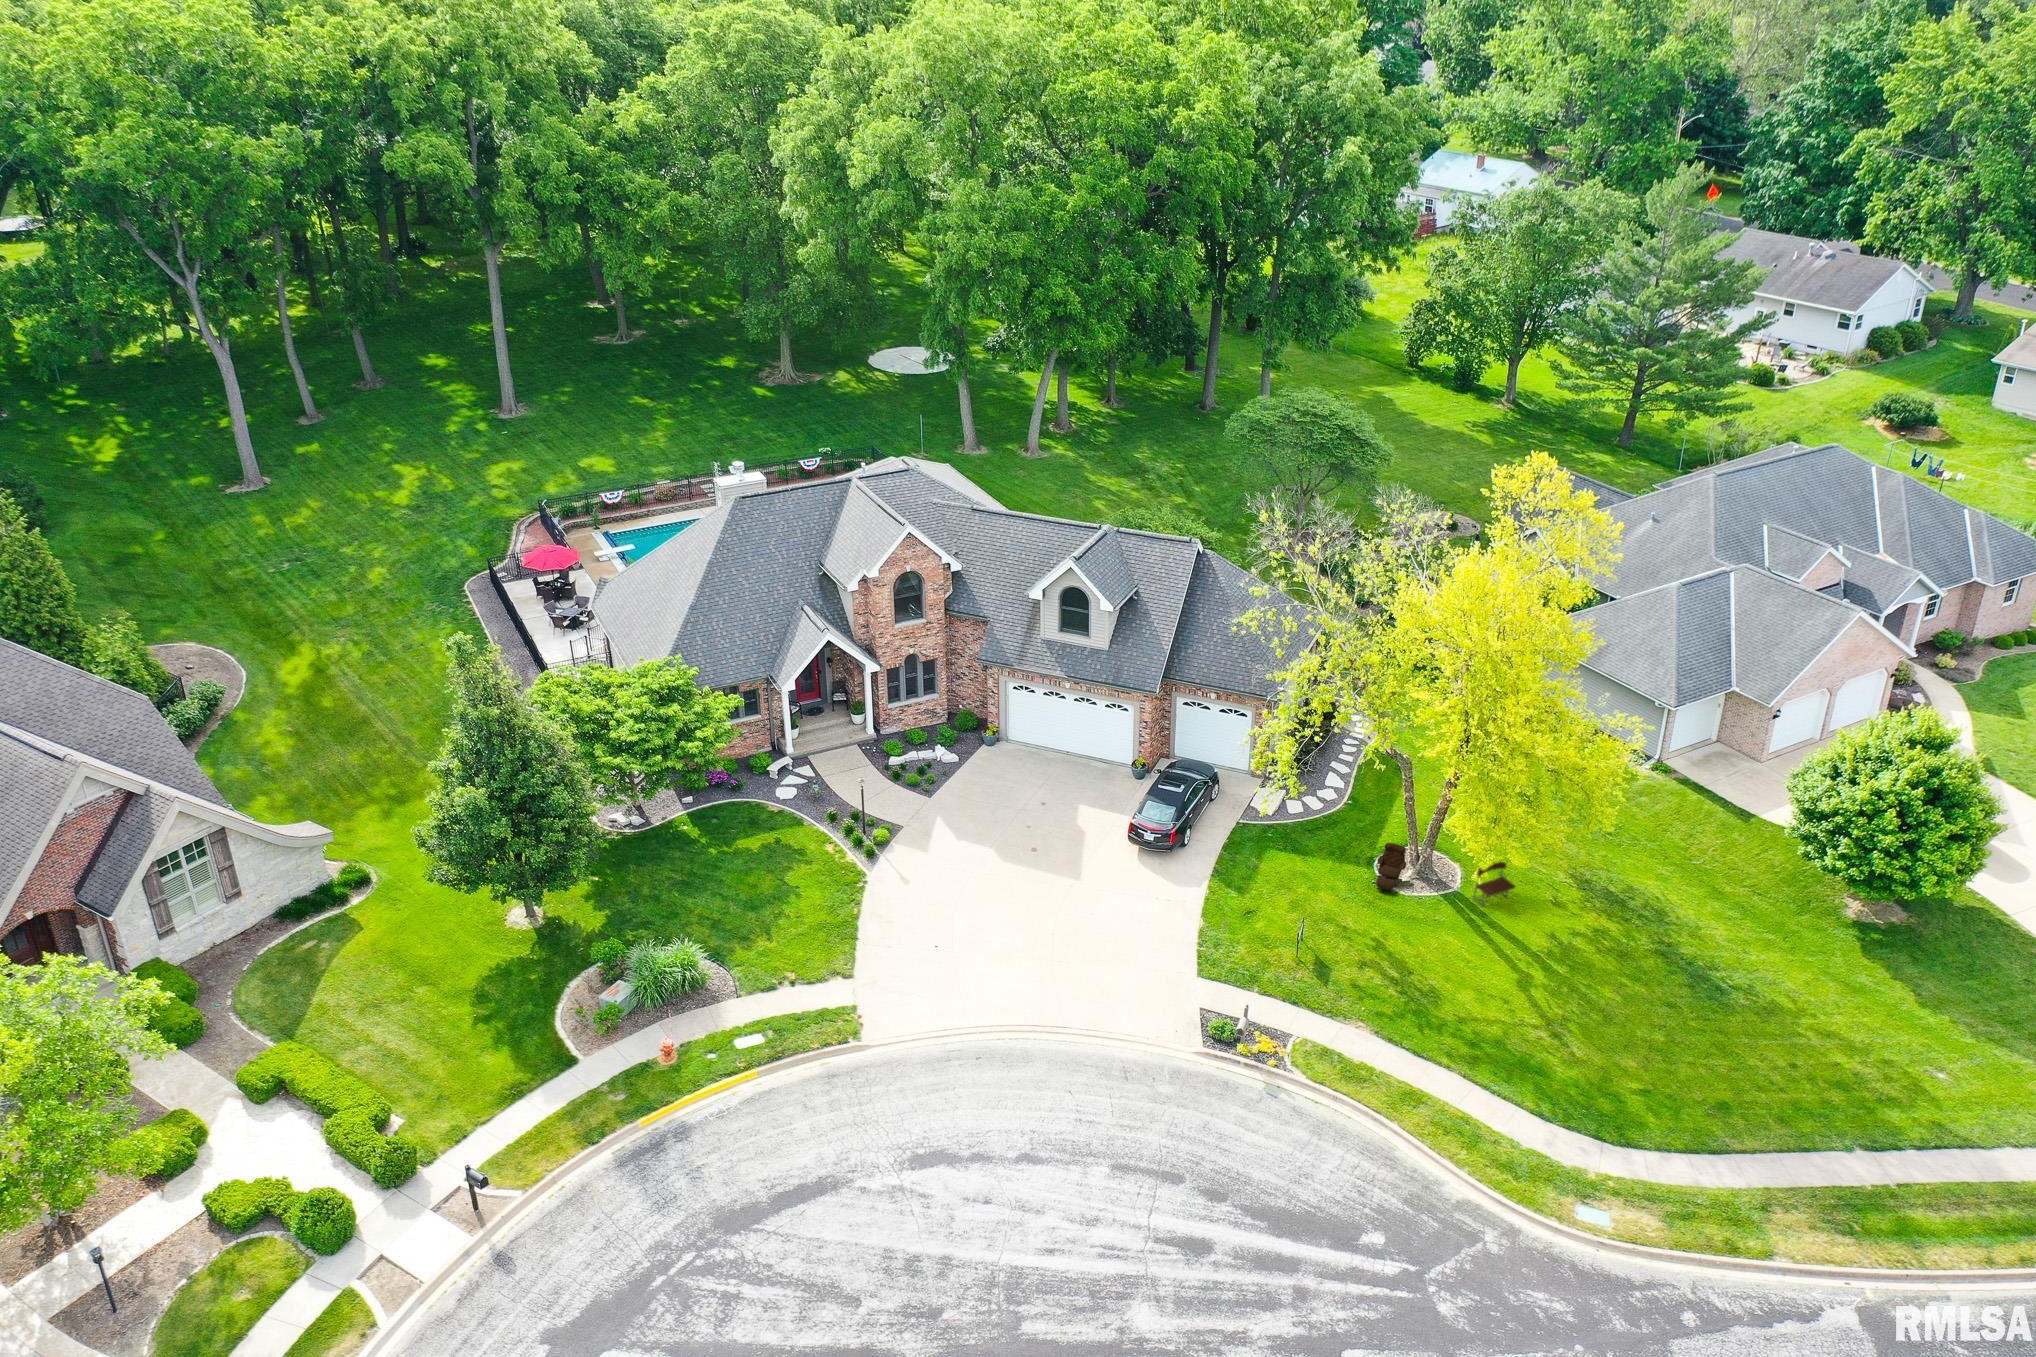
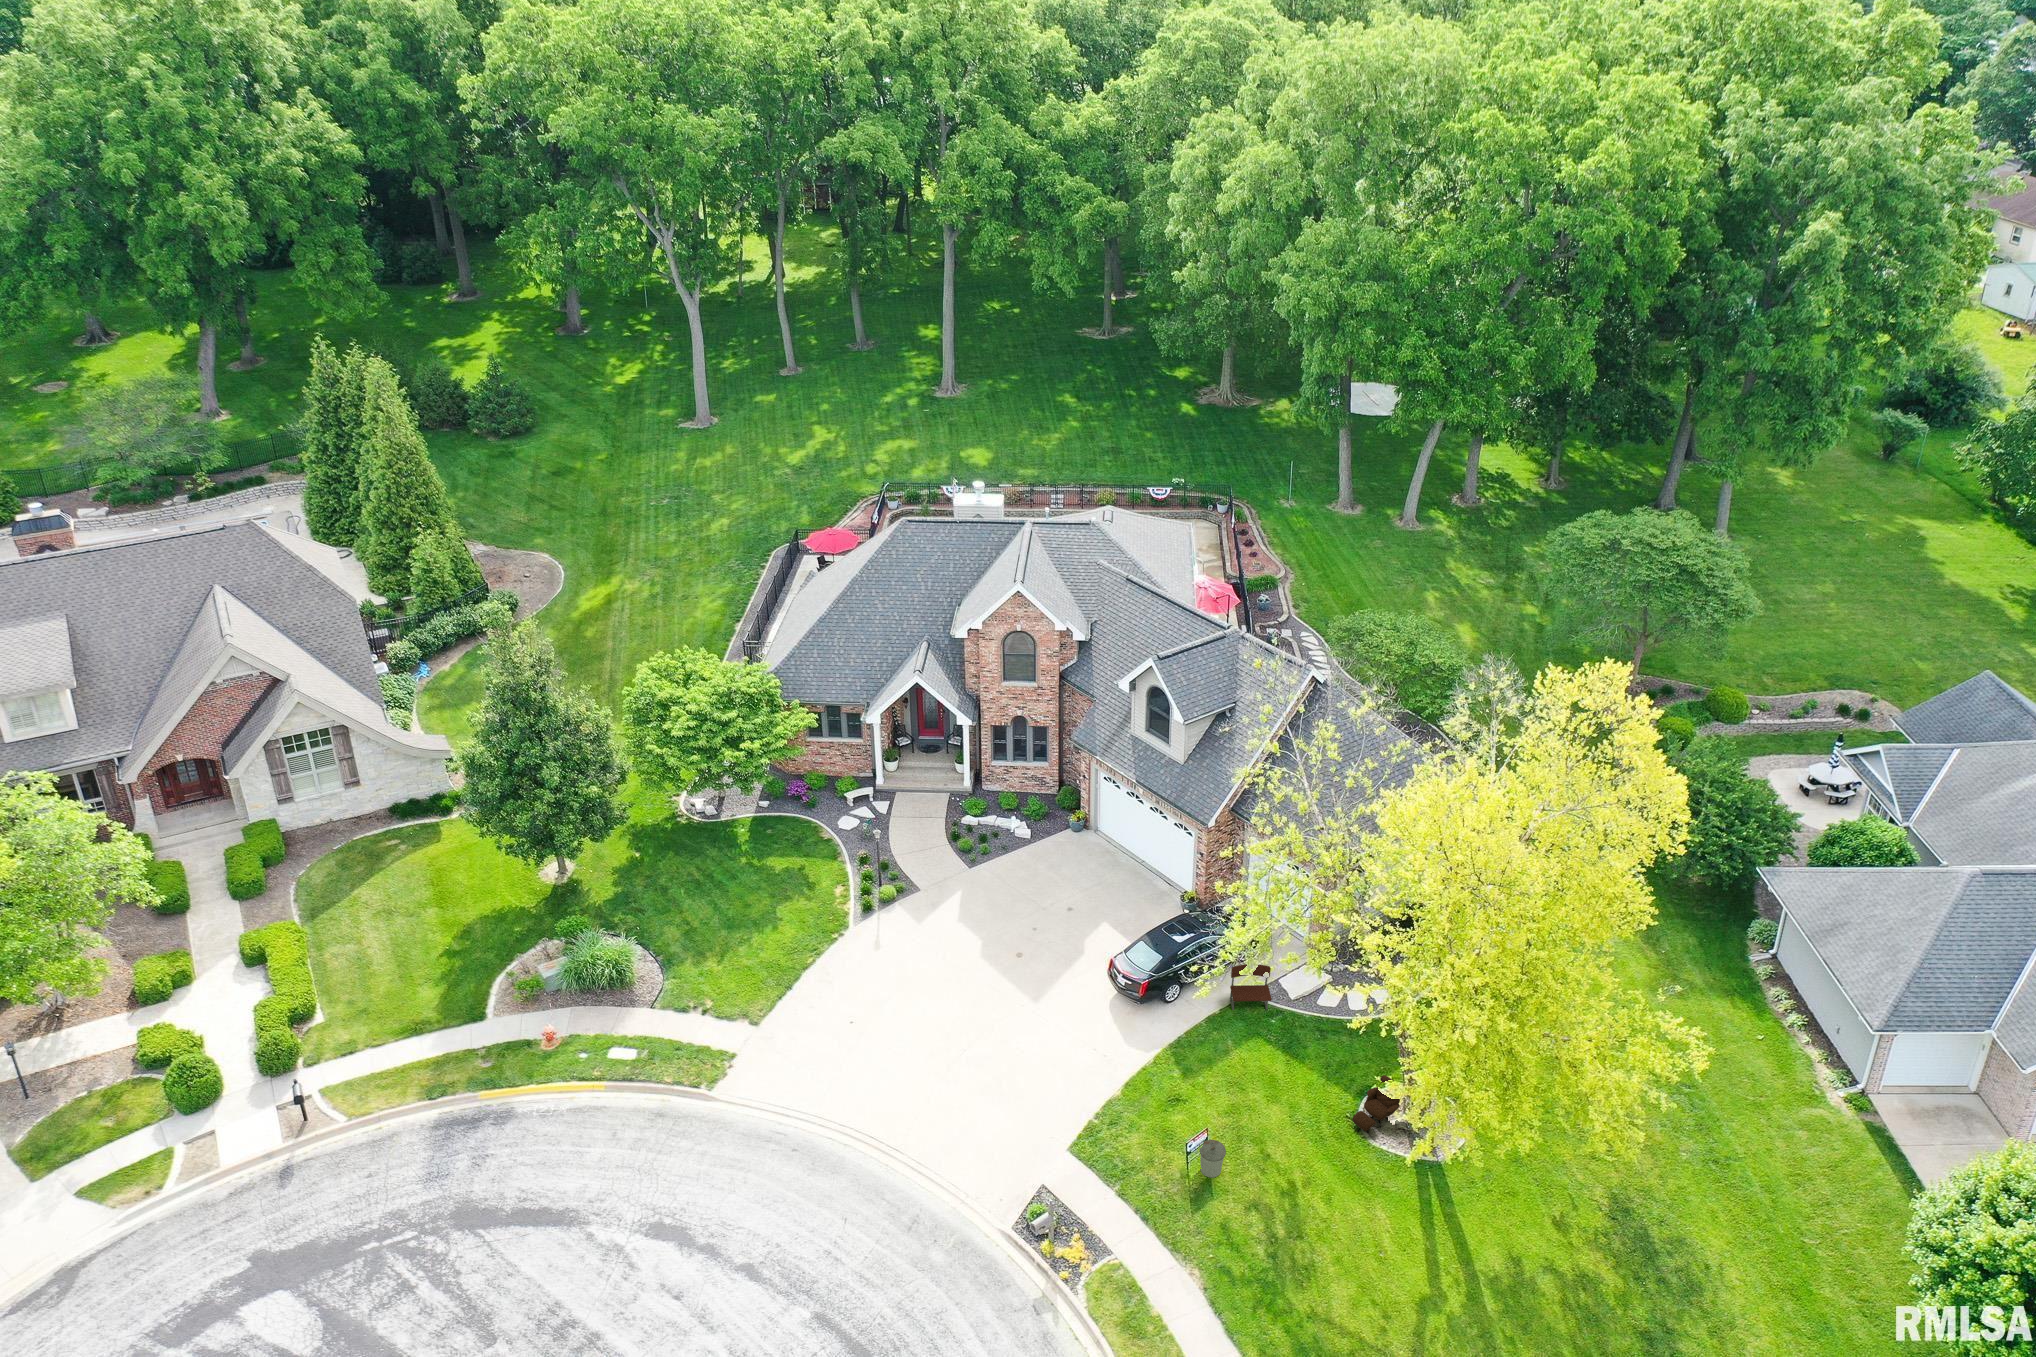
bench: present [1474,862,1515,906] -> present [1230,964,1272,1010]
trash can: none [1298,928,1321,960] -> present [1200,1140,1226,1178]

